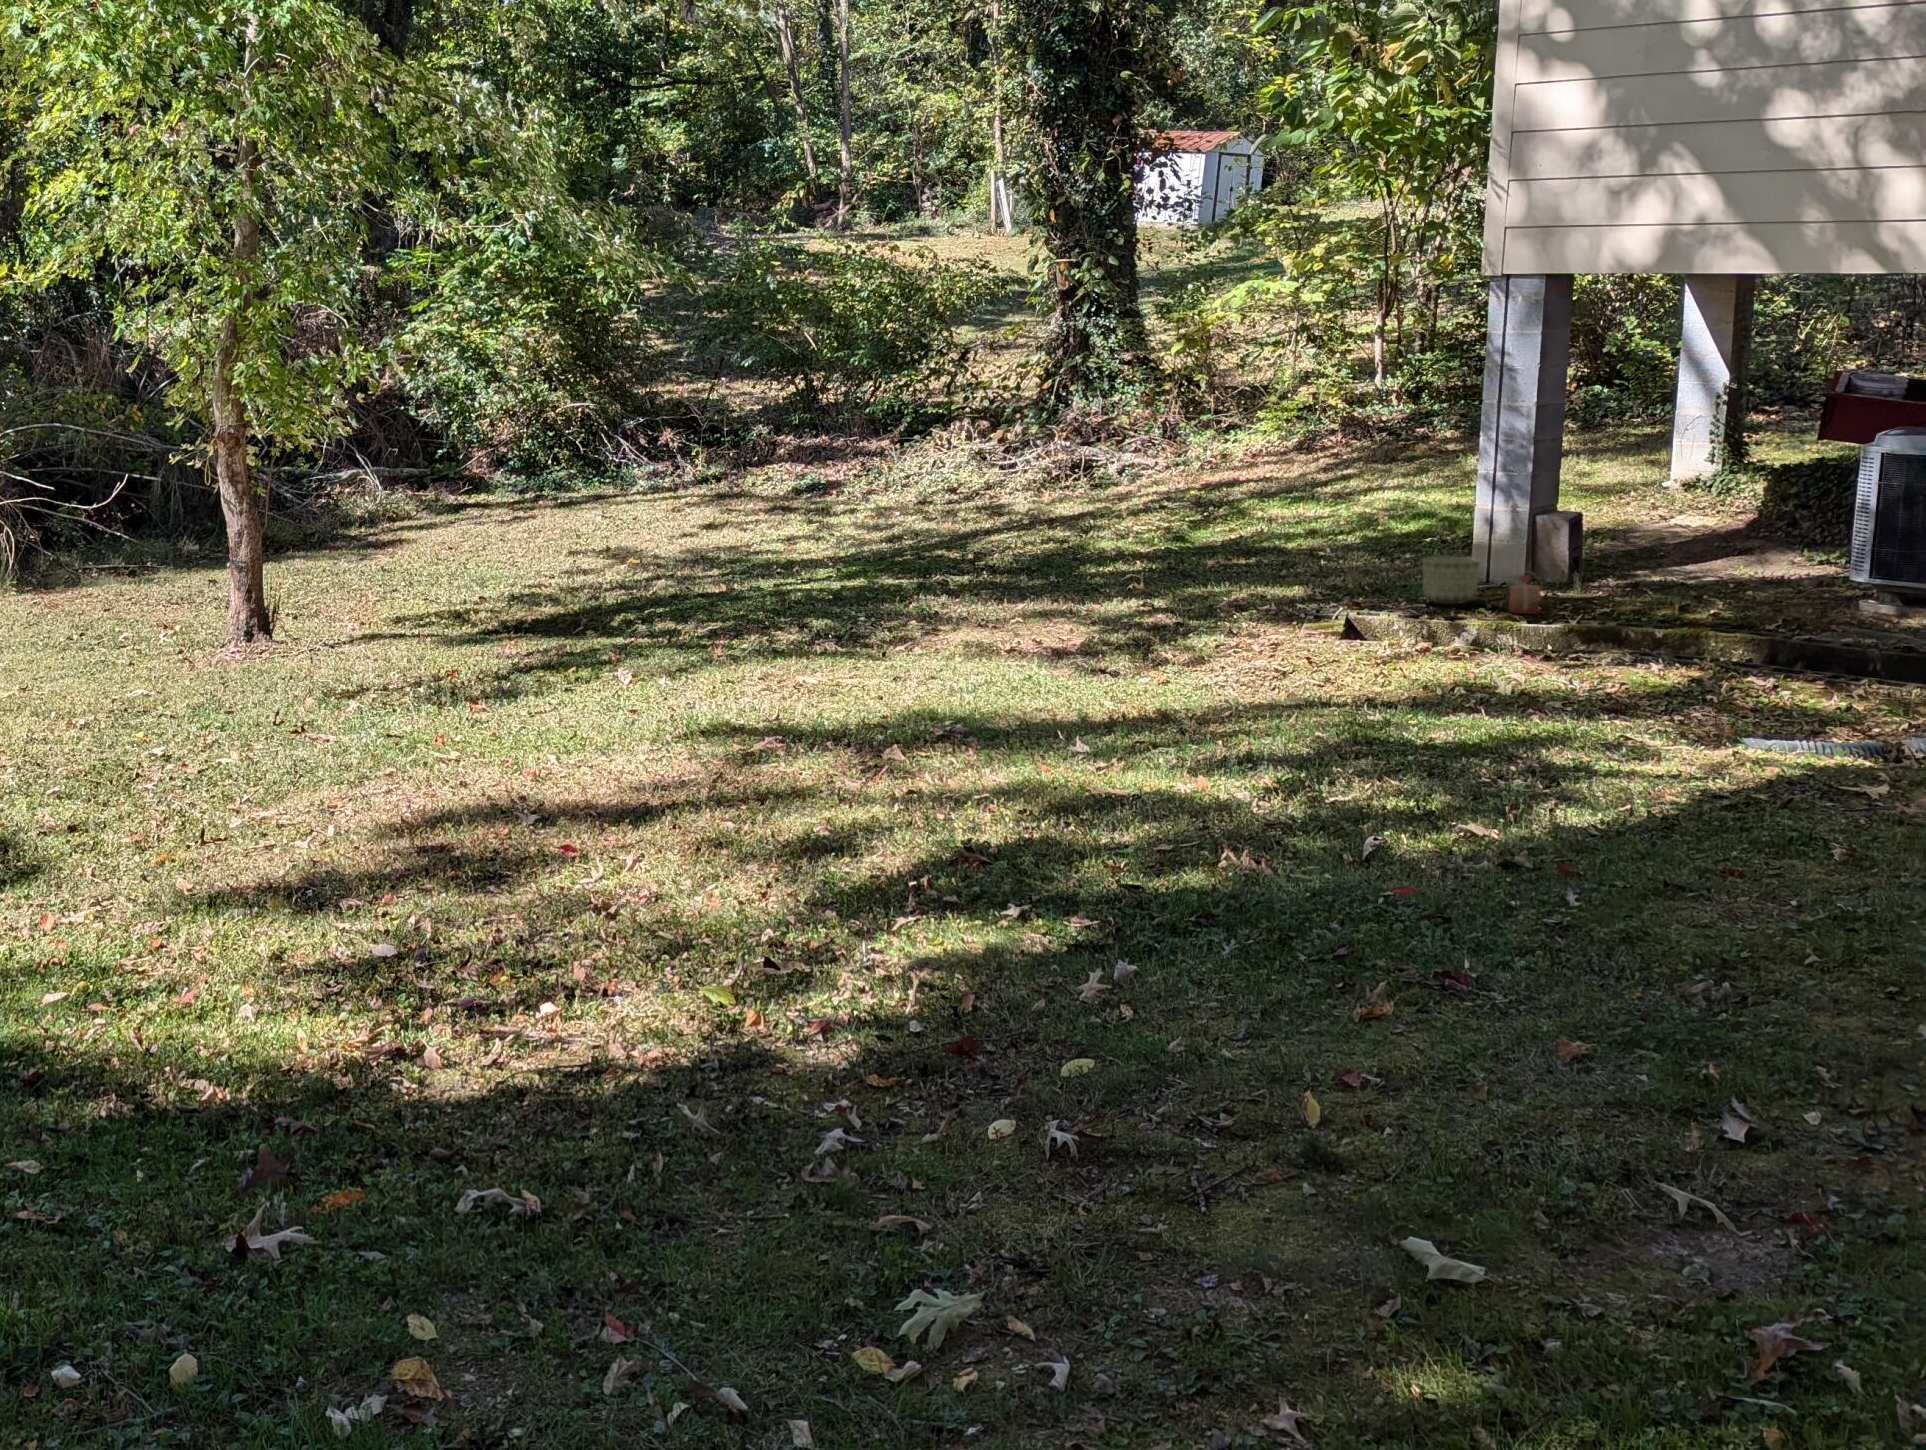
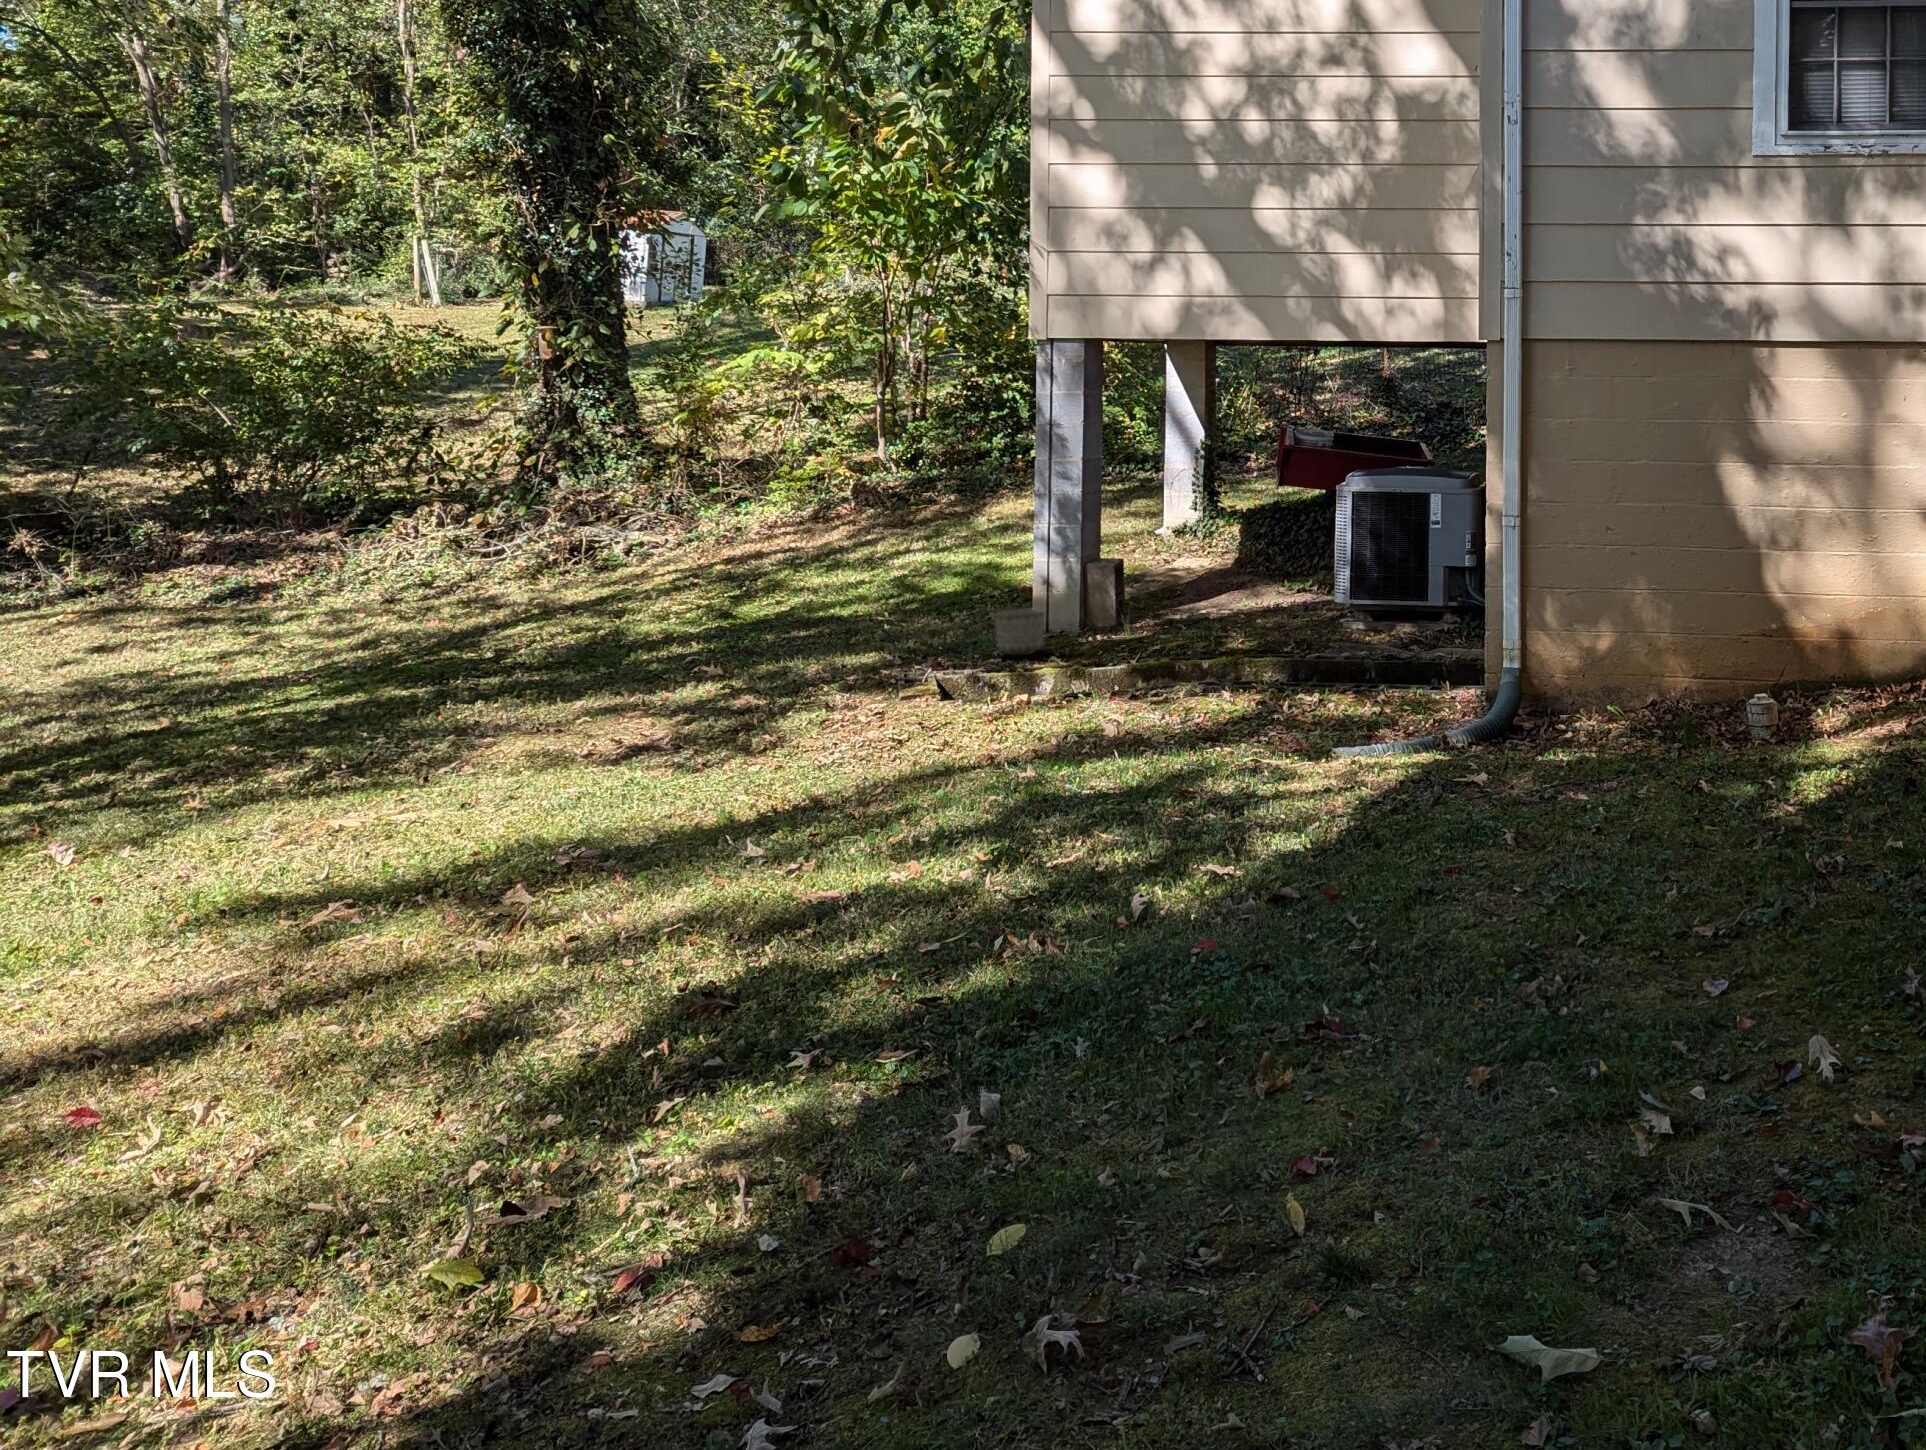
watering can: present [1509,575,1542,614] -> none [1072,616,1102,657]

